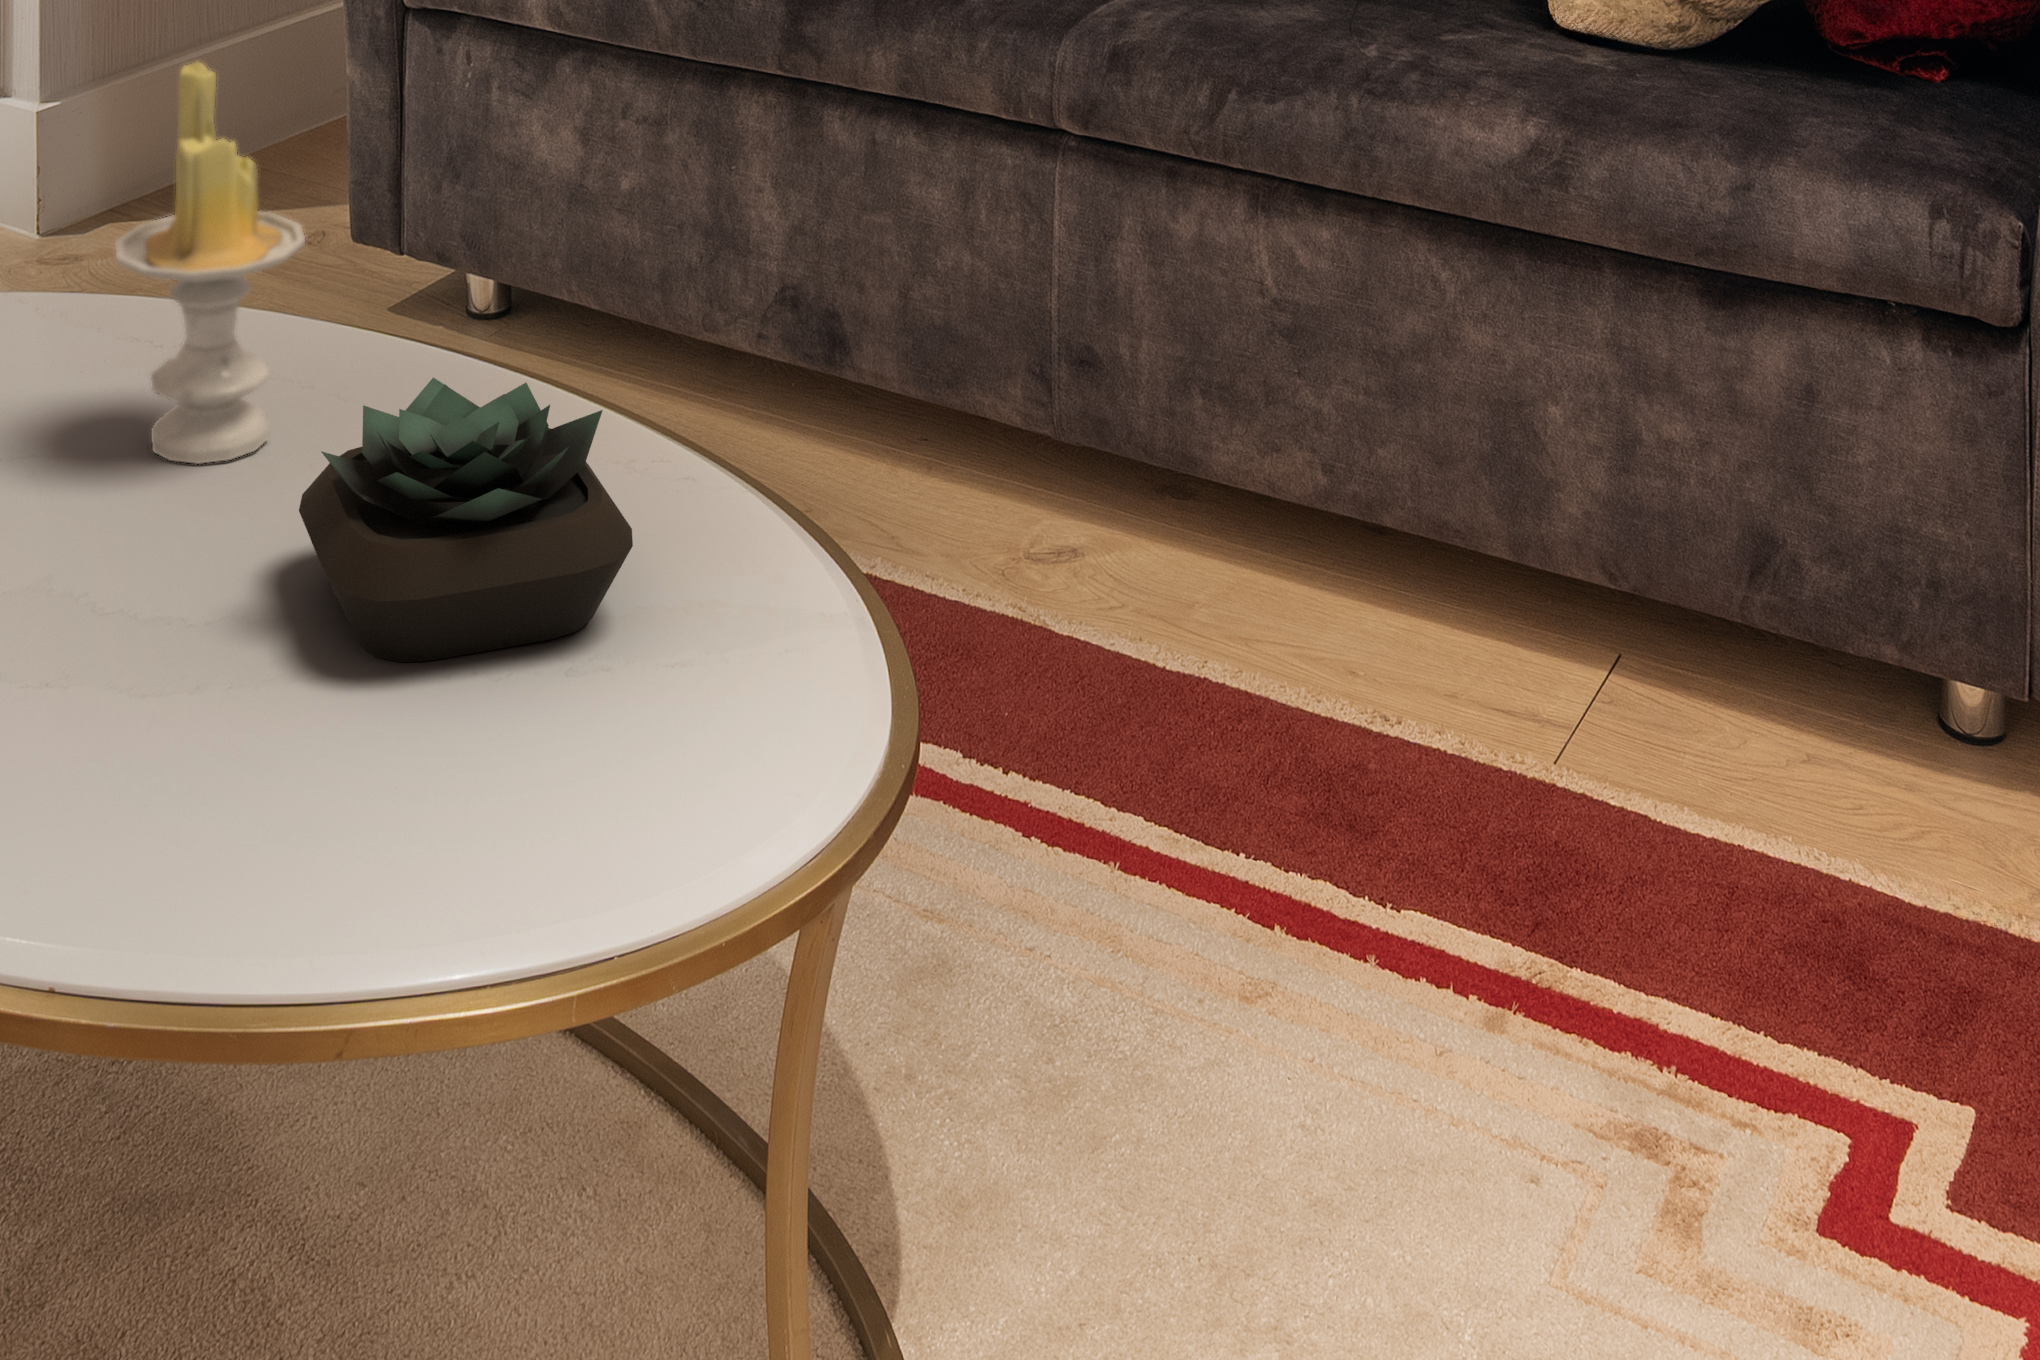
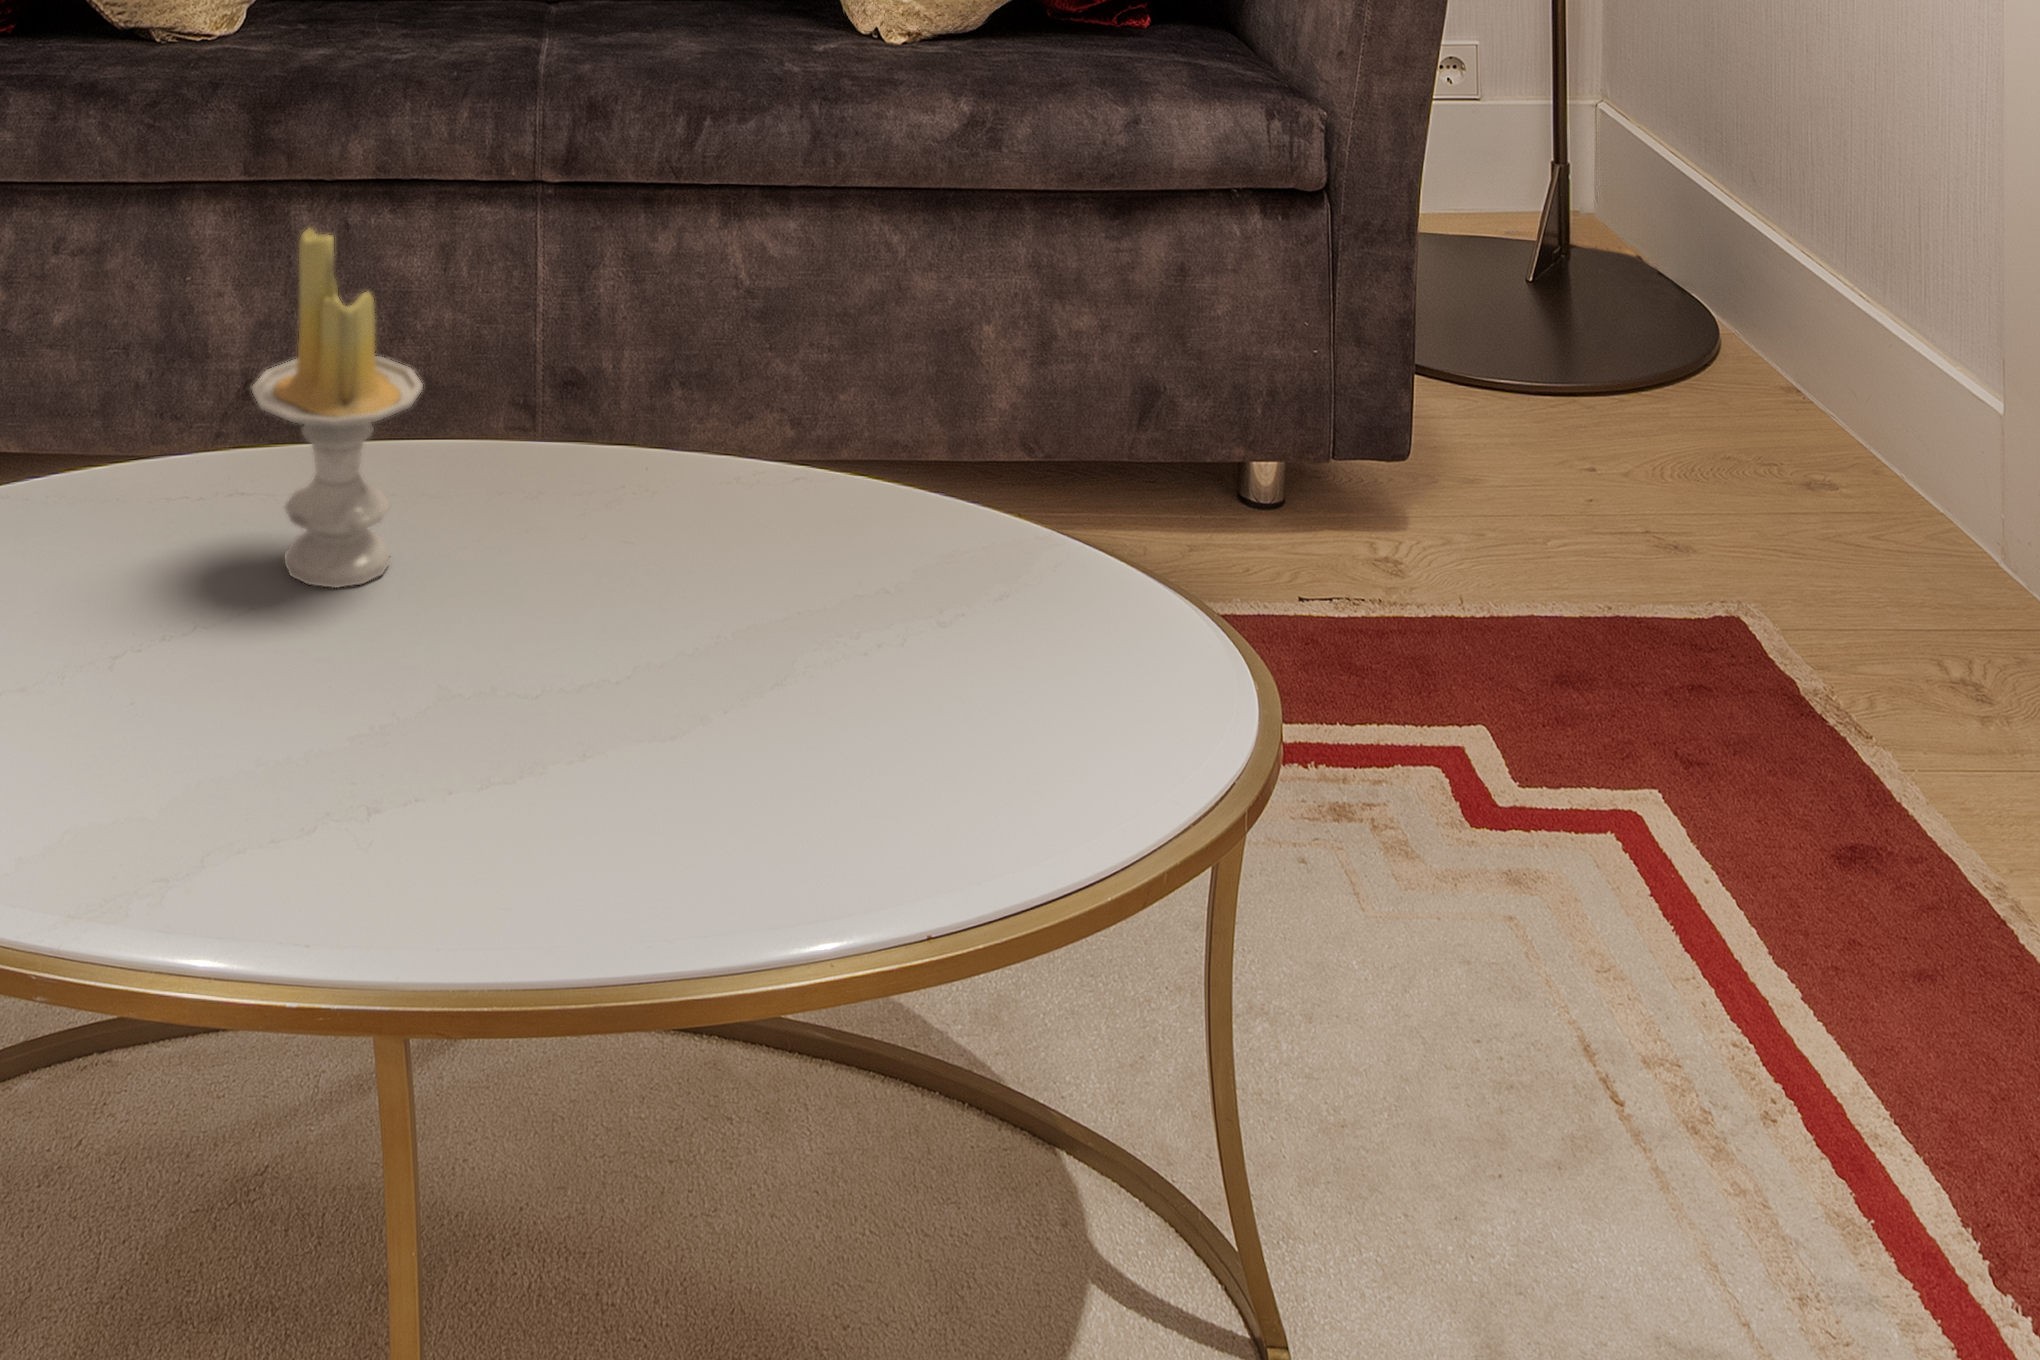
succulent plant: present [299,378,633,662] -> none [578,440,881,680]

